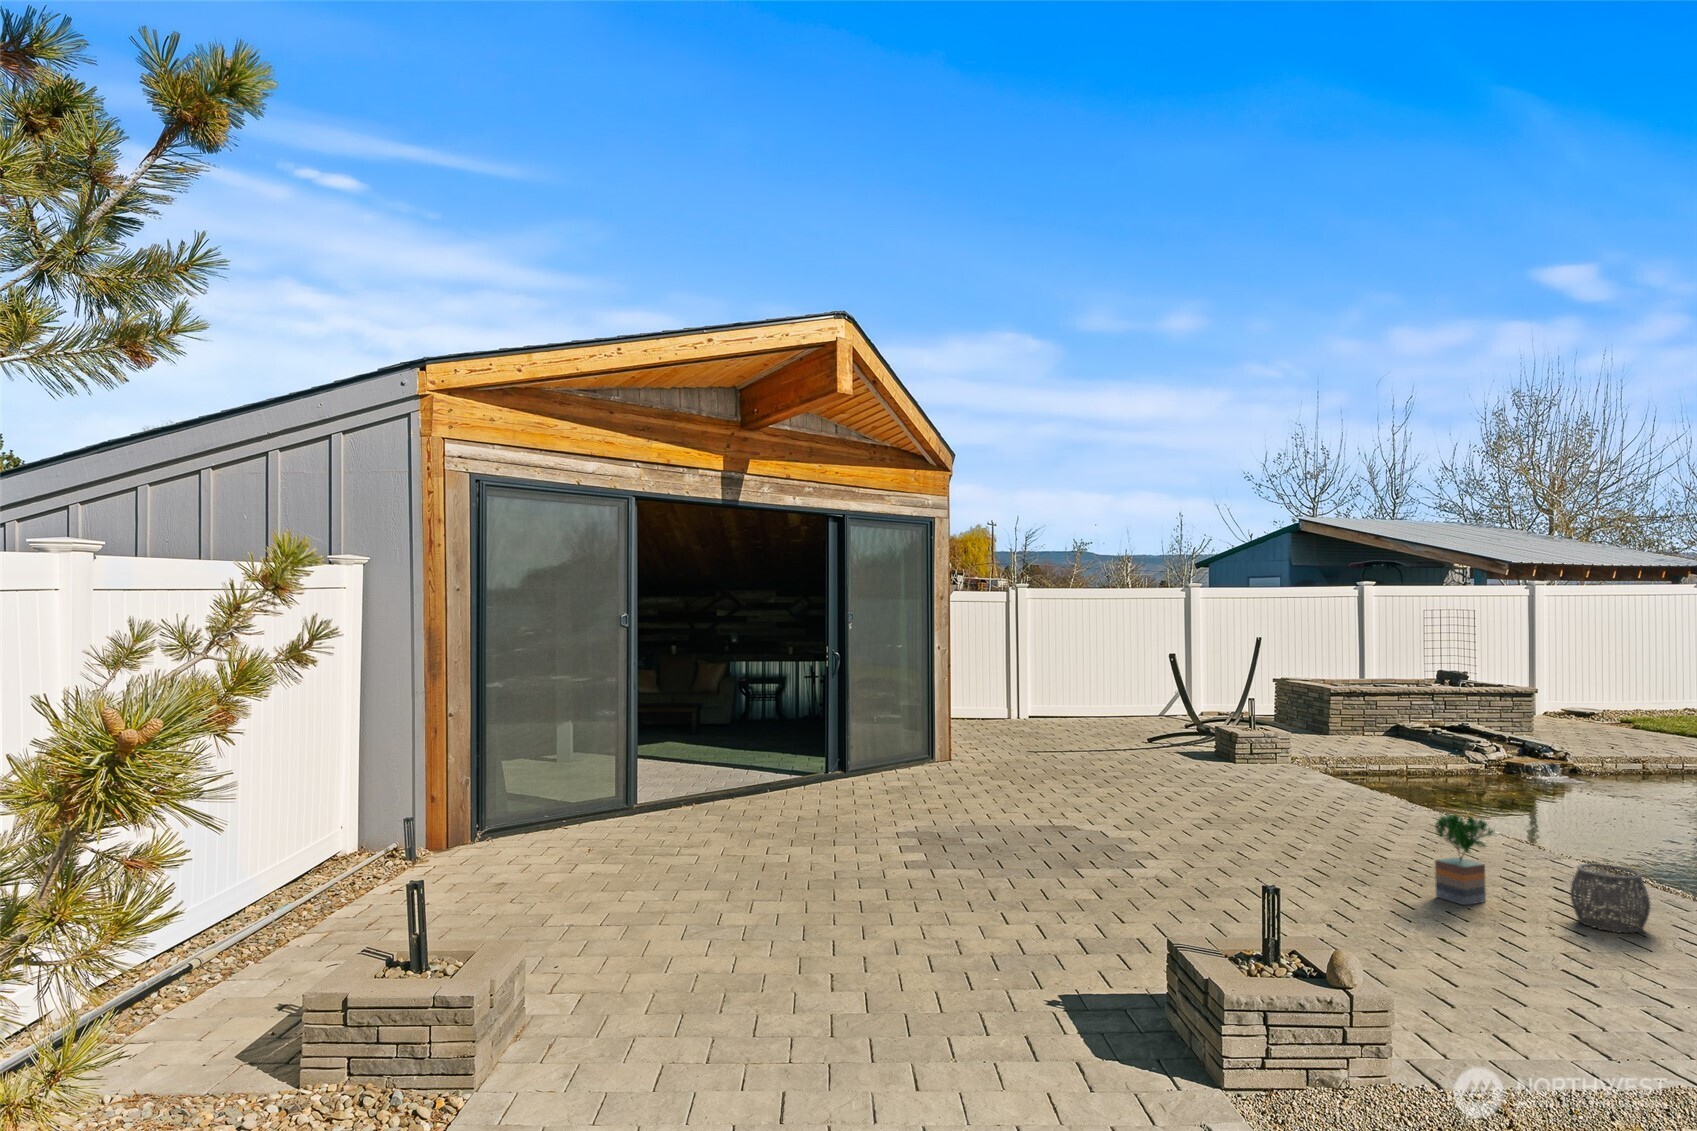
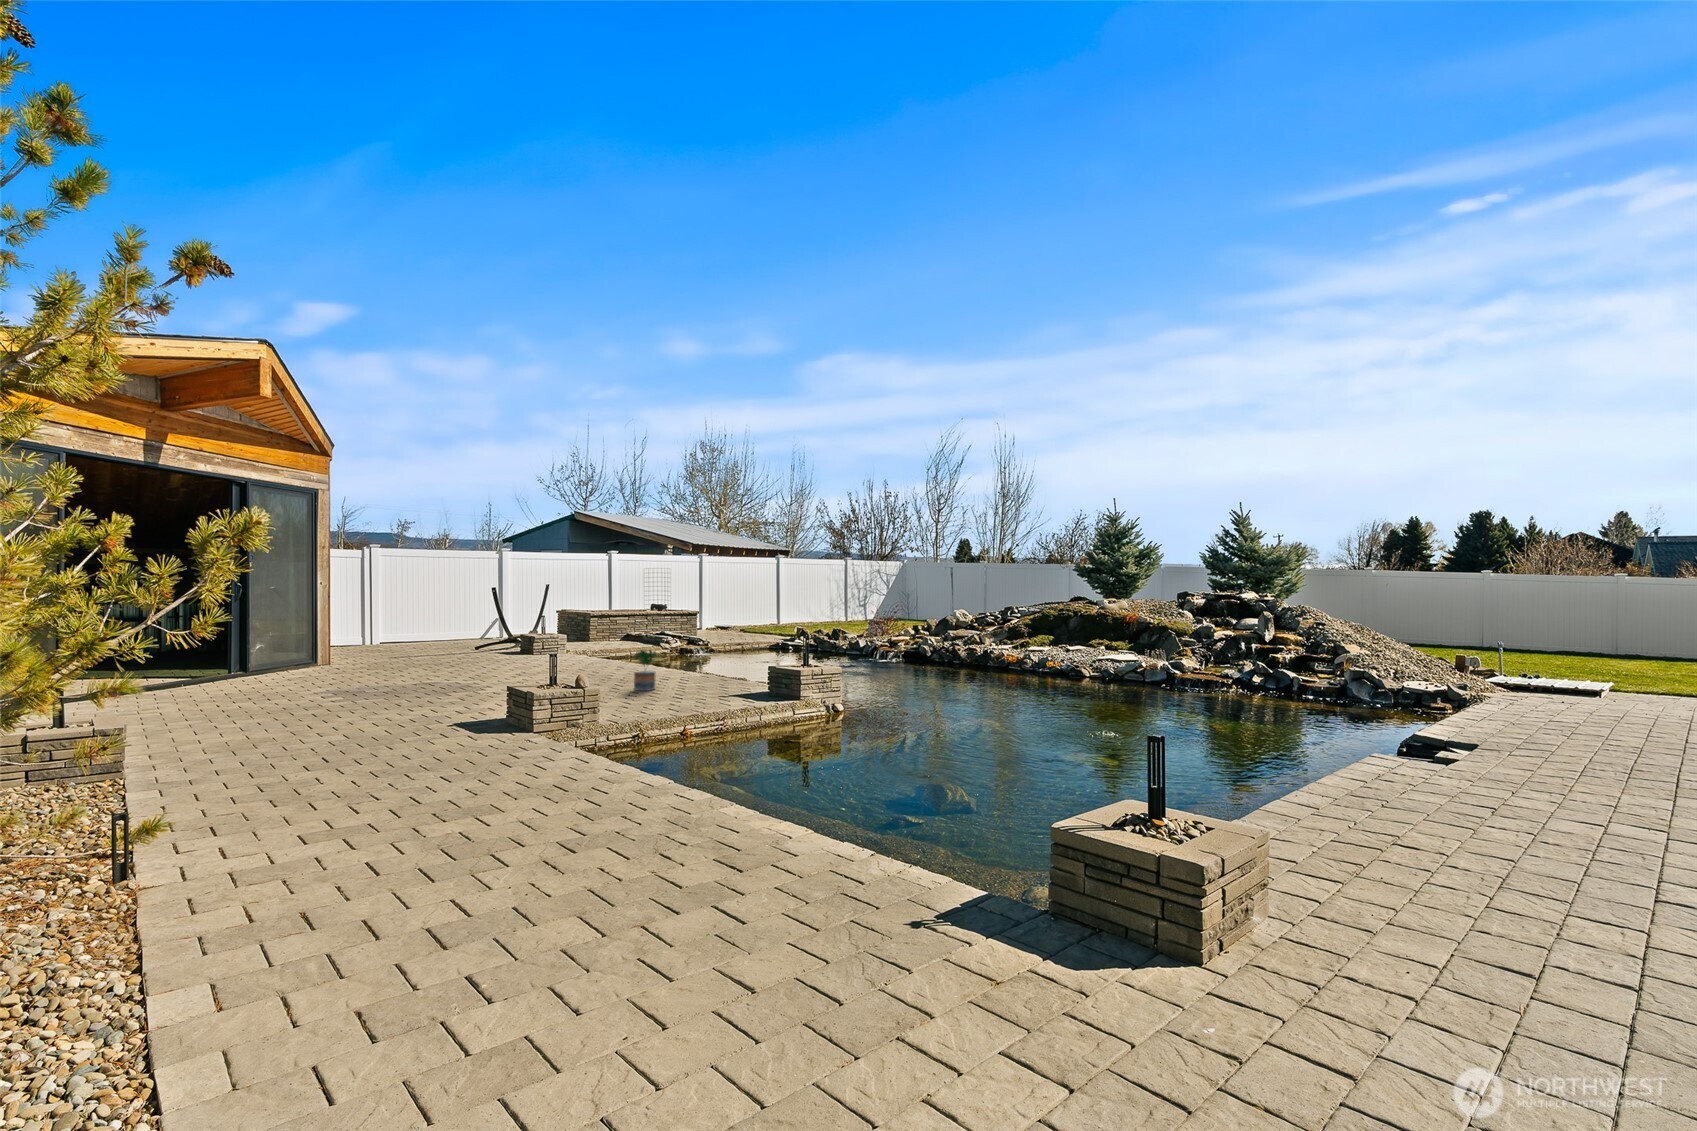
woven basket: present [1570,864,1650,933] -> none [687,665,716,691]

